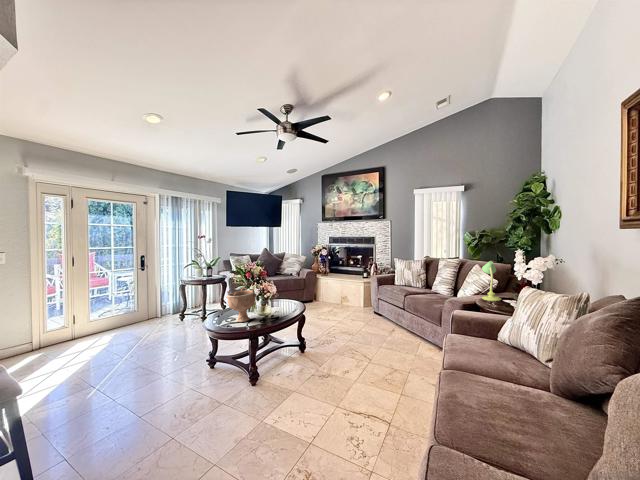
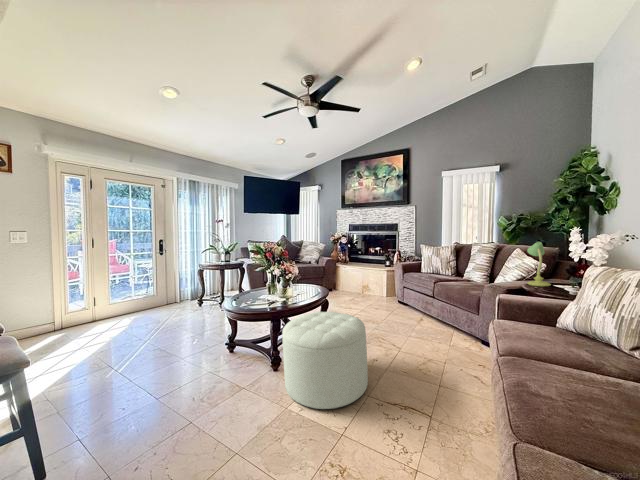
decorative bowl: present [227,287,256,322] -> none [246,267,278,304]
ottoman: none [259,329,337,419] -> present [282,312,368,409]

